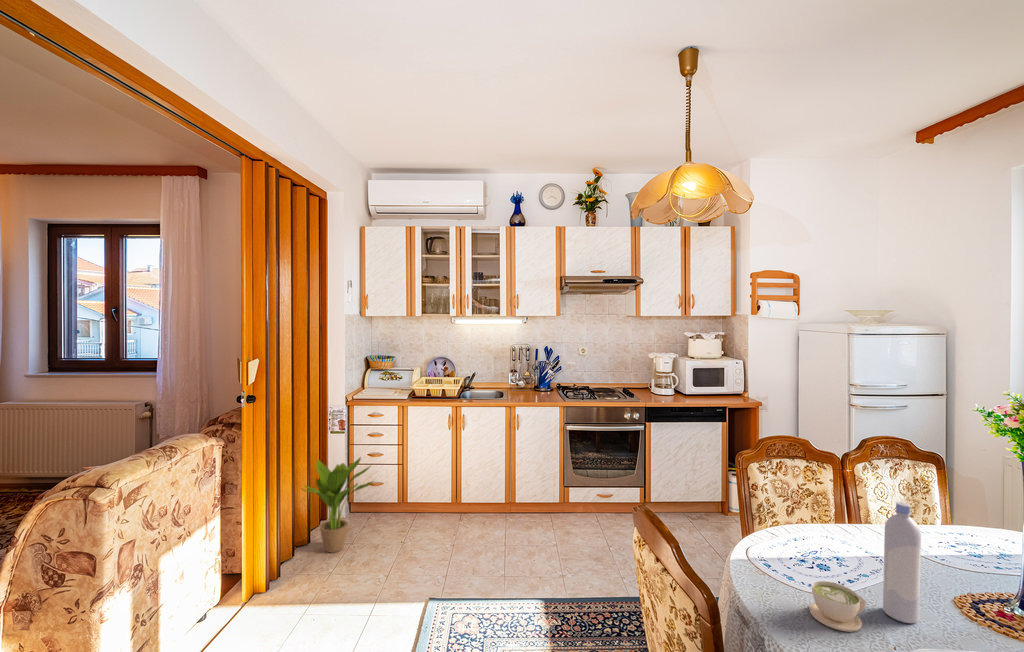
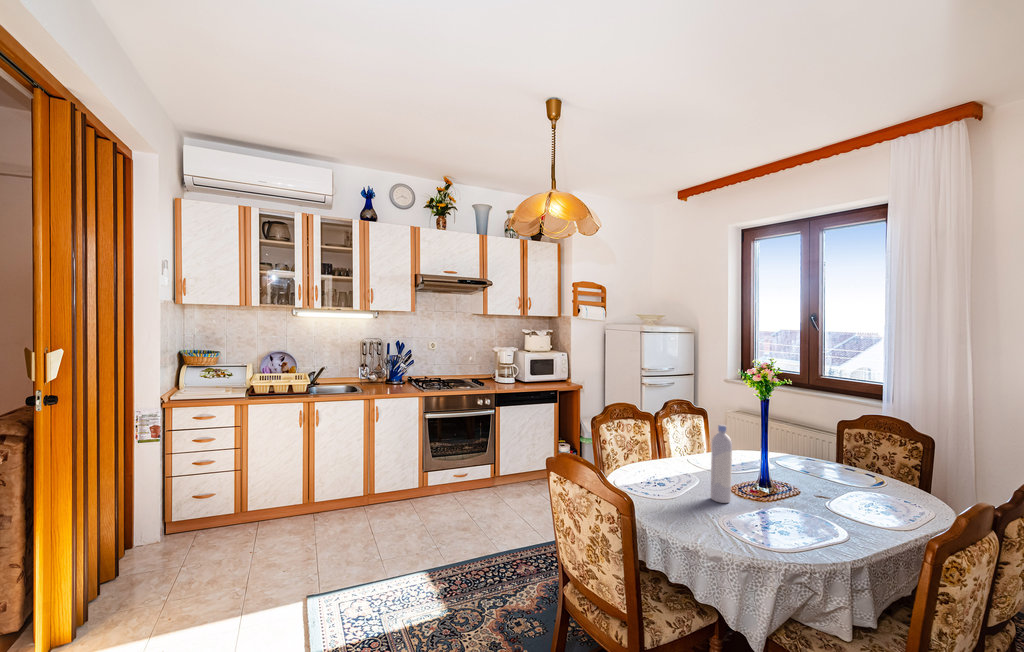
potted plant: present [302,457,372,553] -> none [123,463,223,578]
coffee cup: present [809,581,866,632] -> none [673,485,705,513]

